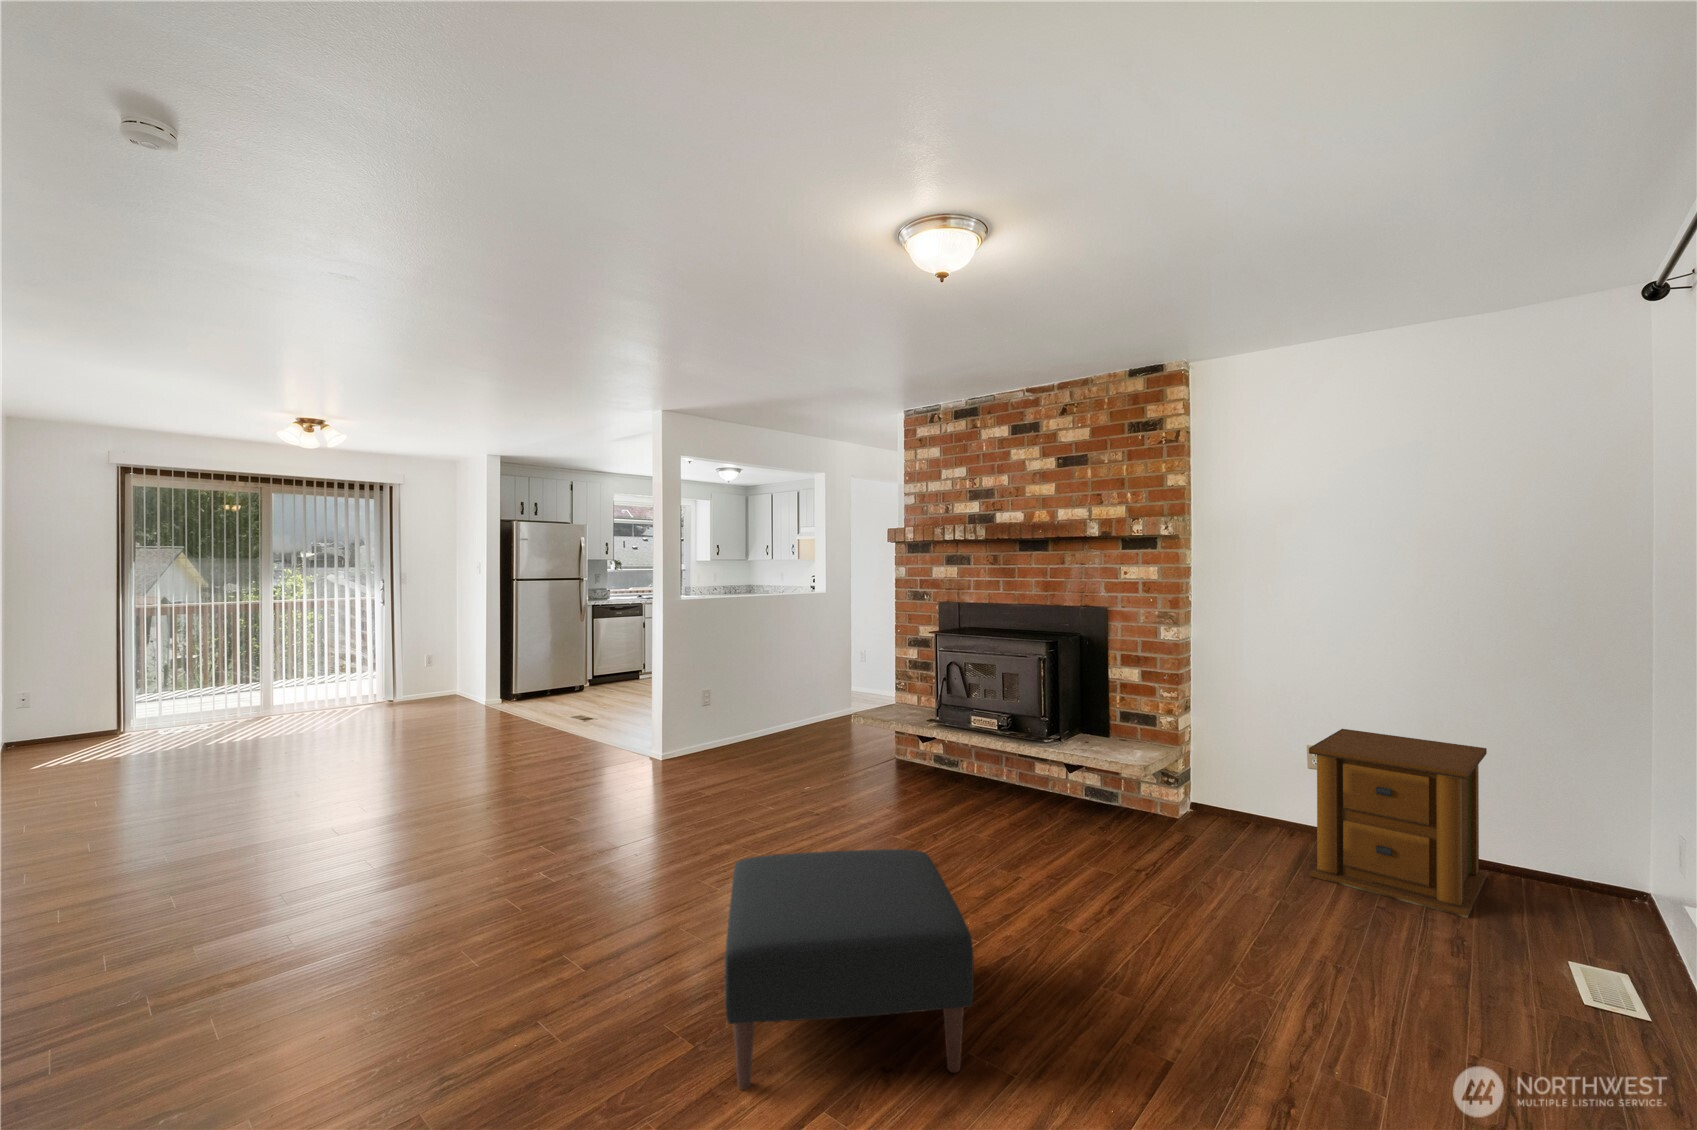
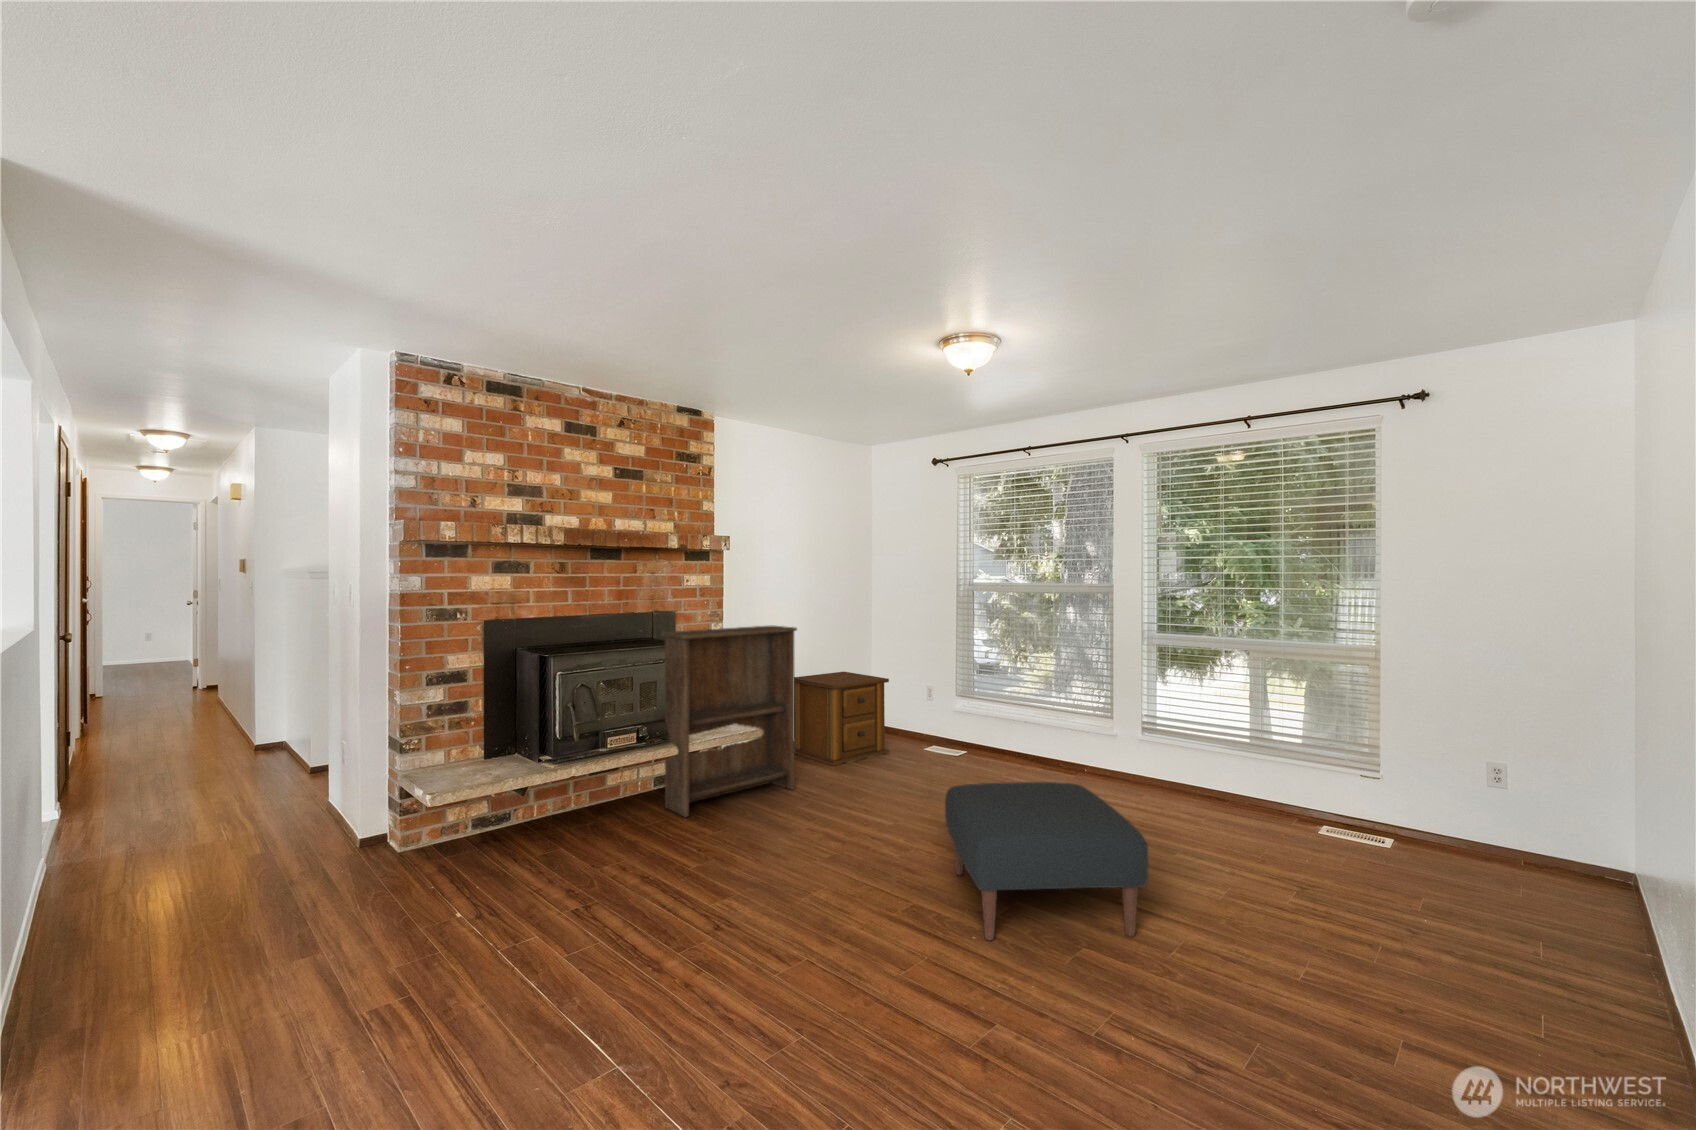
bookshelf: none [1013,627,1185,858] -> present [661,625,797,817]

